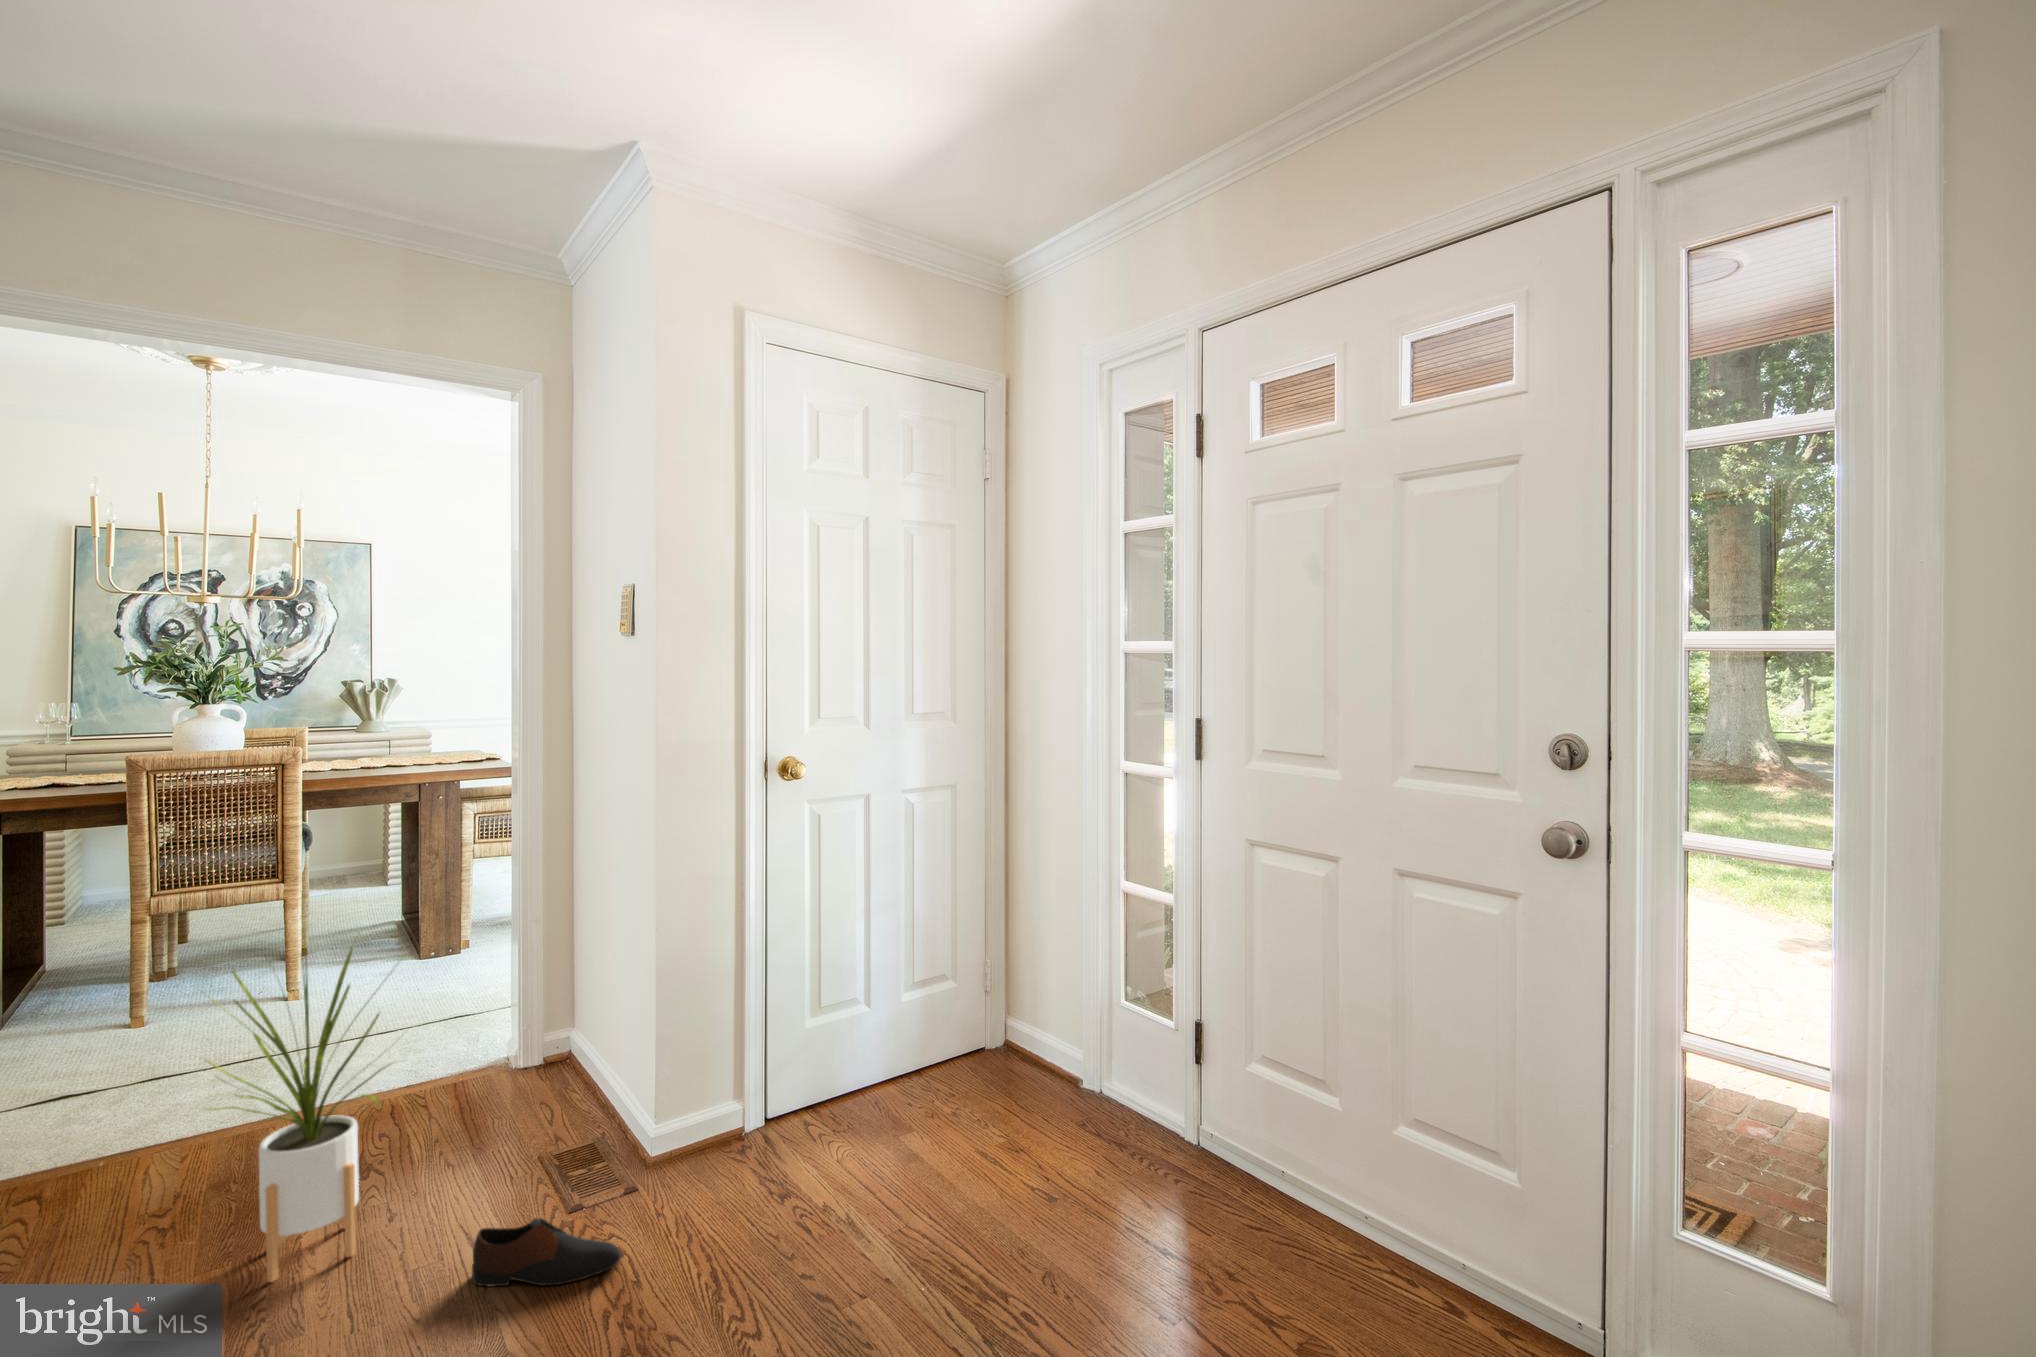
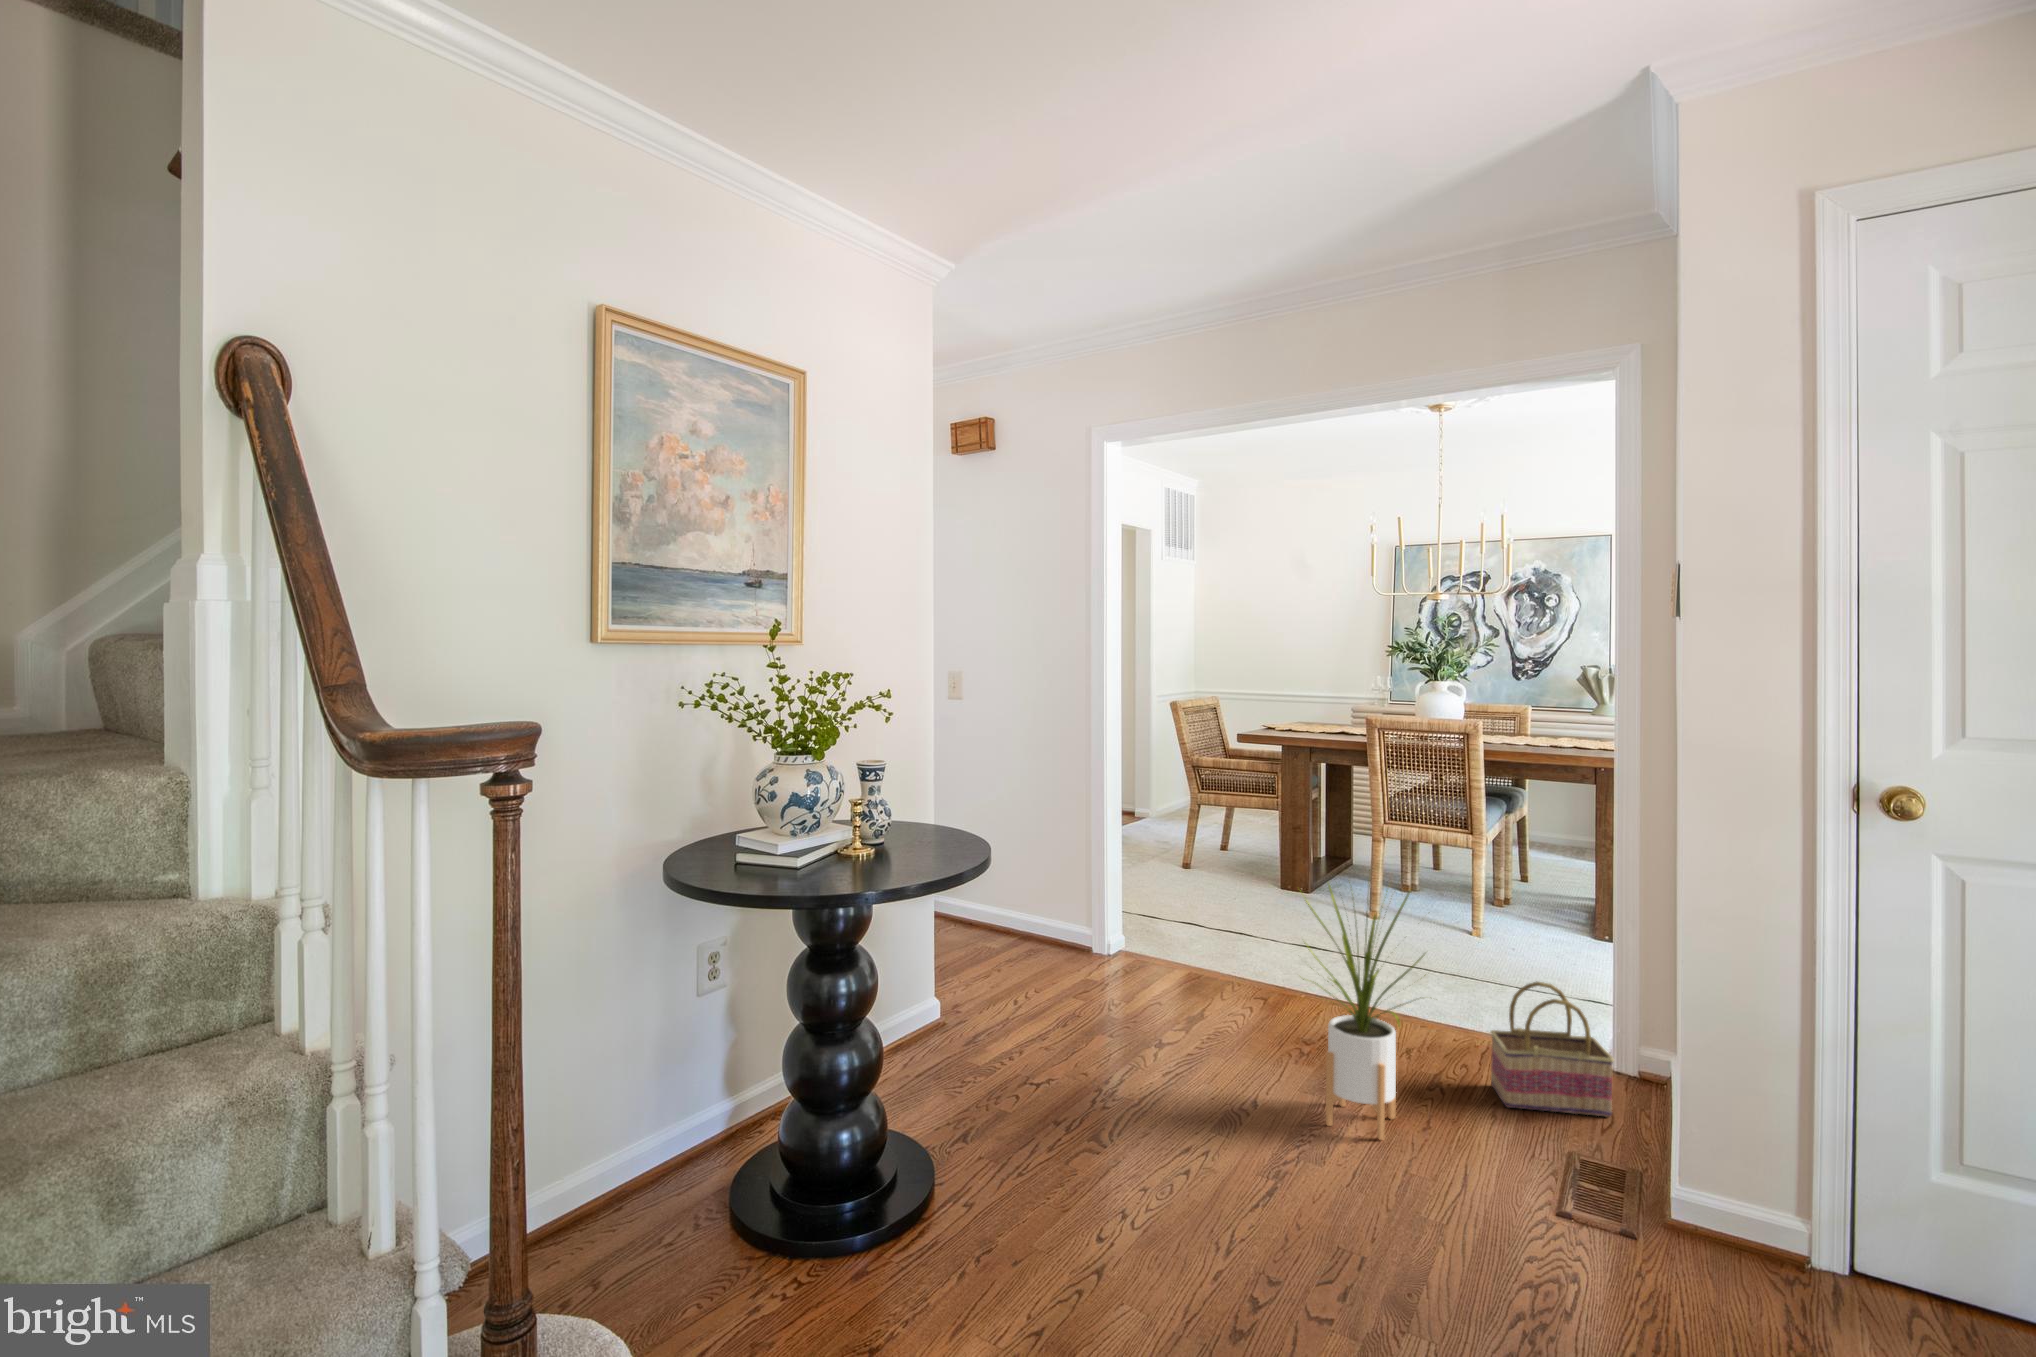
basket: none [425,1003,554,1148] -> present [1490,982,1614,1117]
shoe: present [472,1218,621,1287] -> none [1442,1171,1571,1282]

